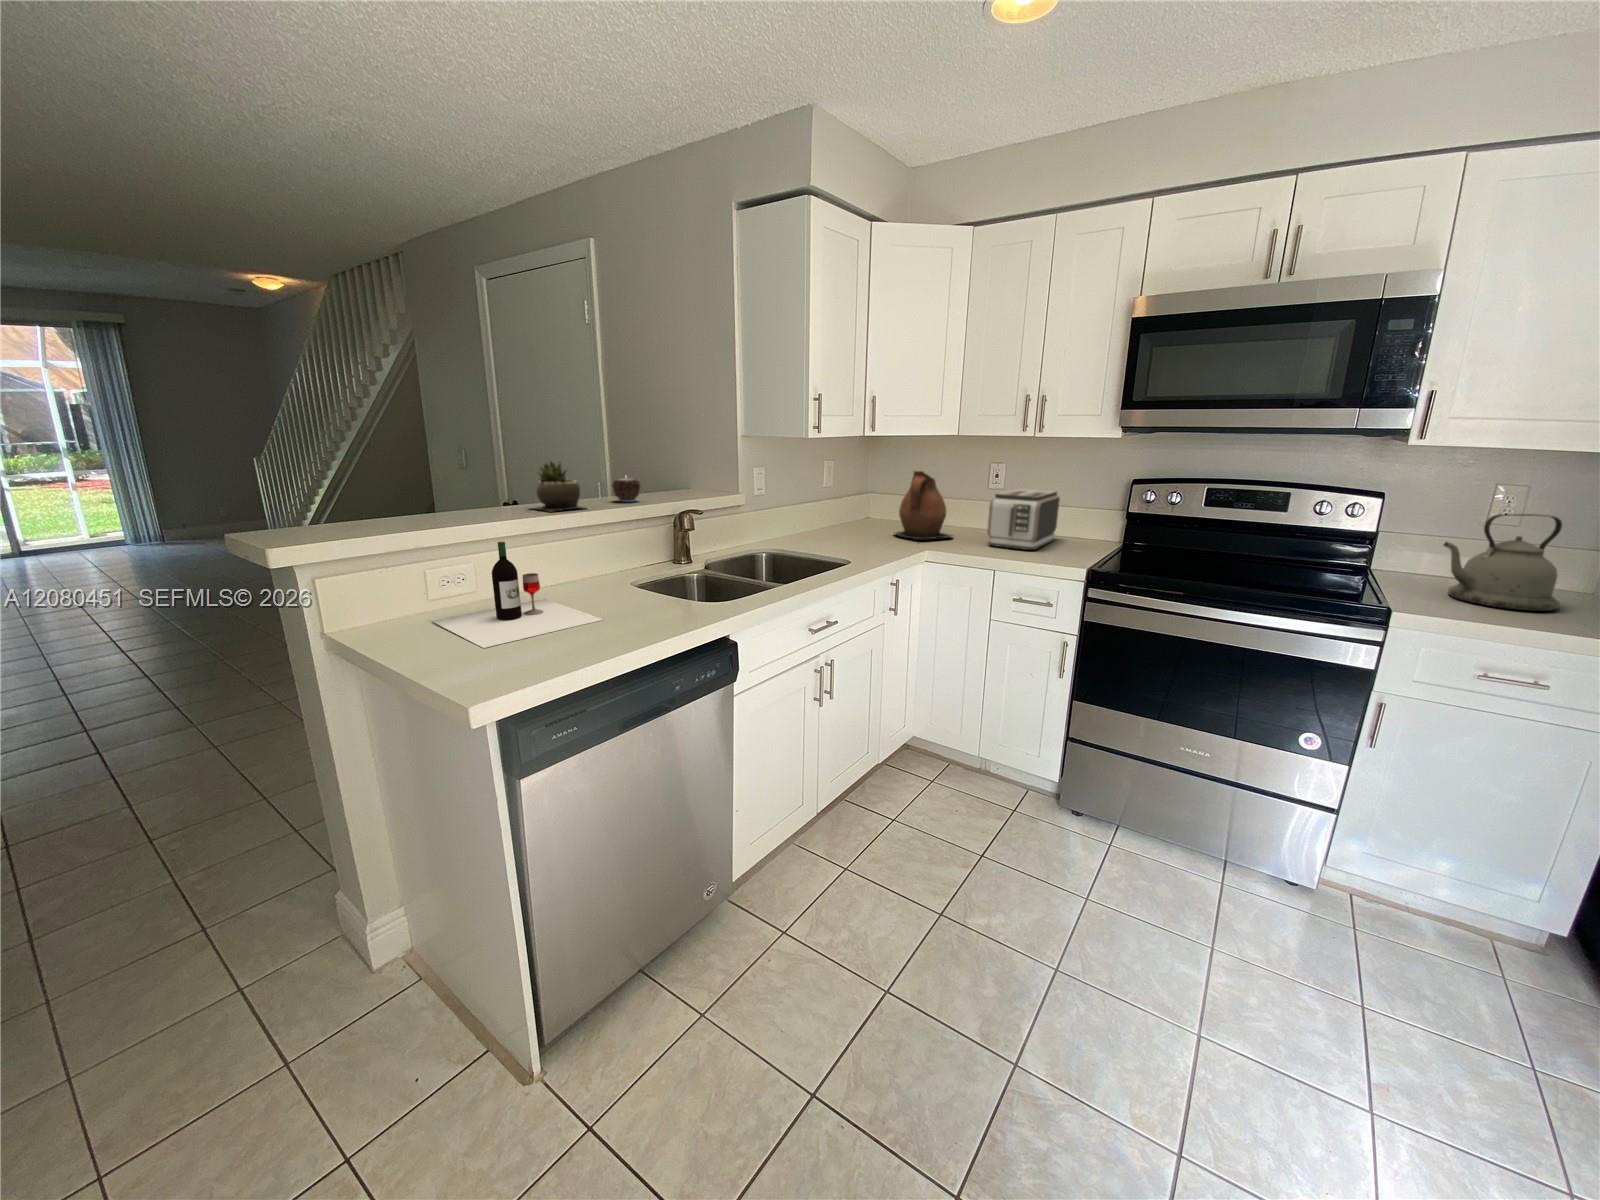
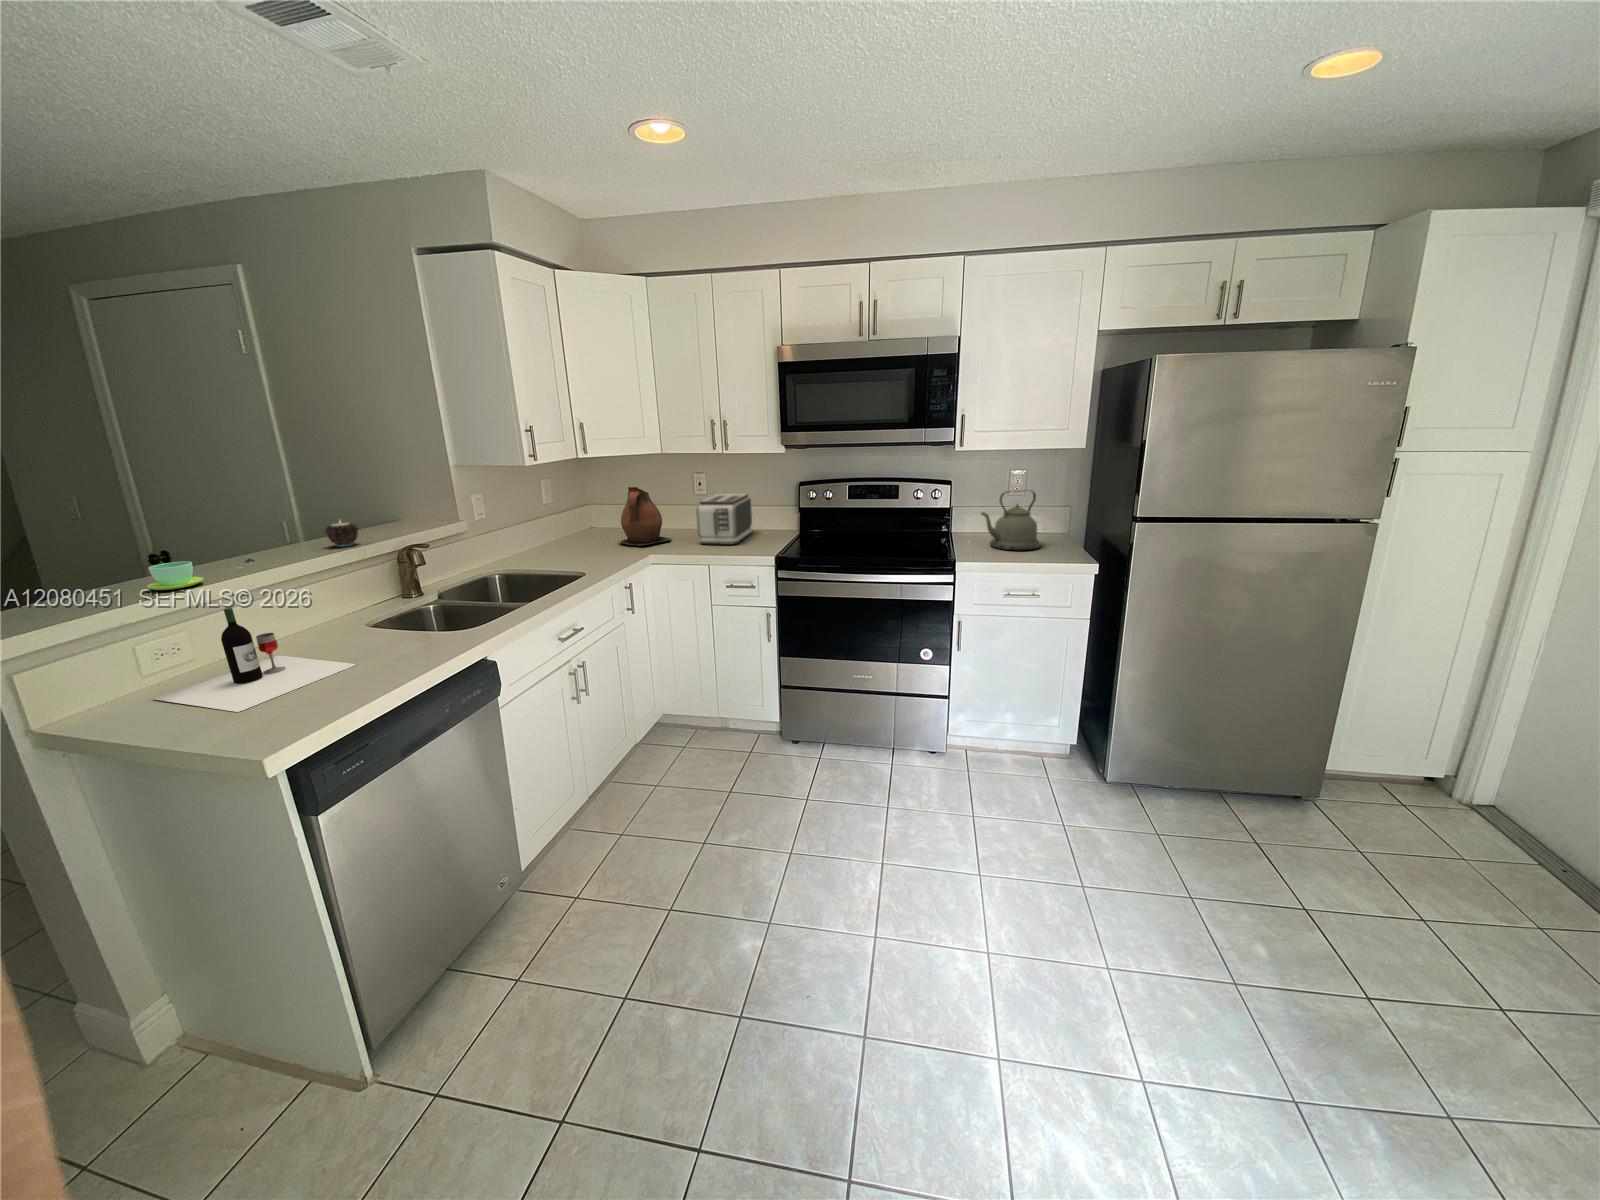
succulent plant: present [533,461,584,511] -> none [230,515,308,568]
cup: none [452,495,498,520] -> present [147,561,203,590]

